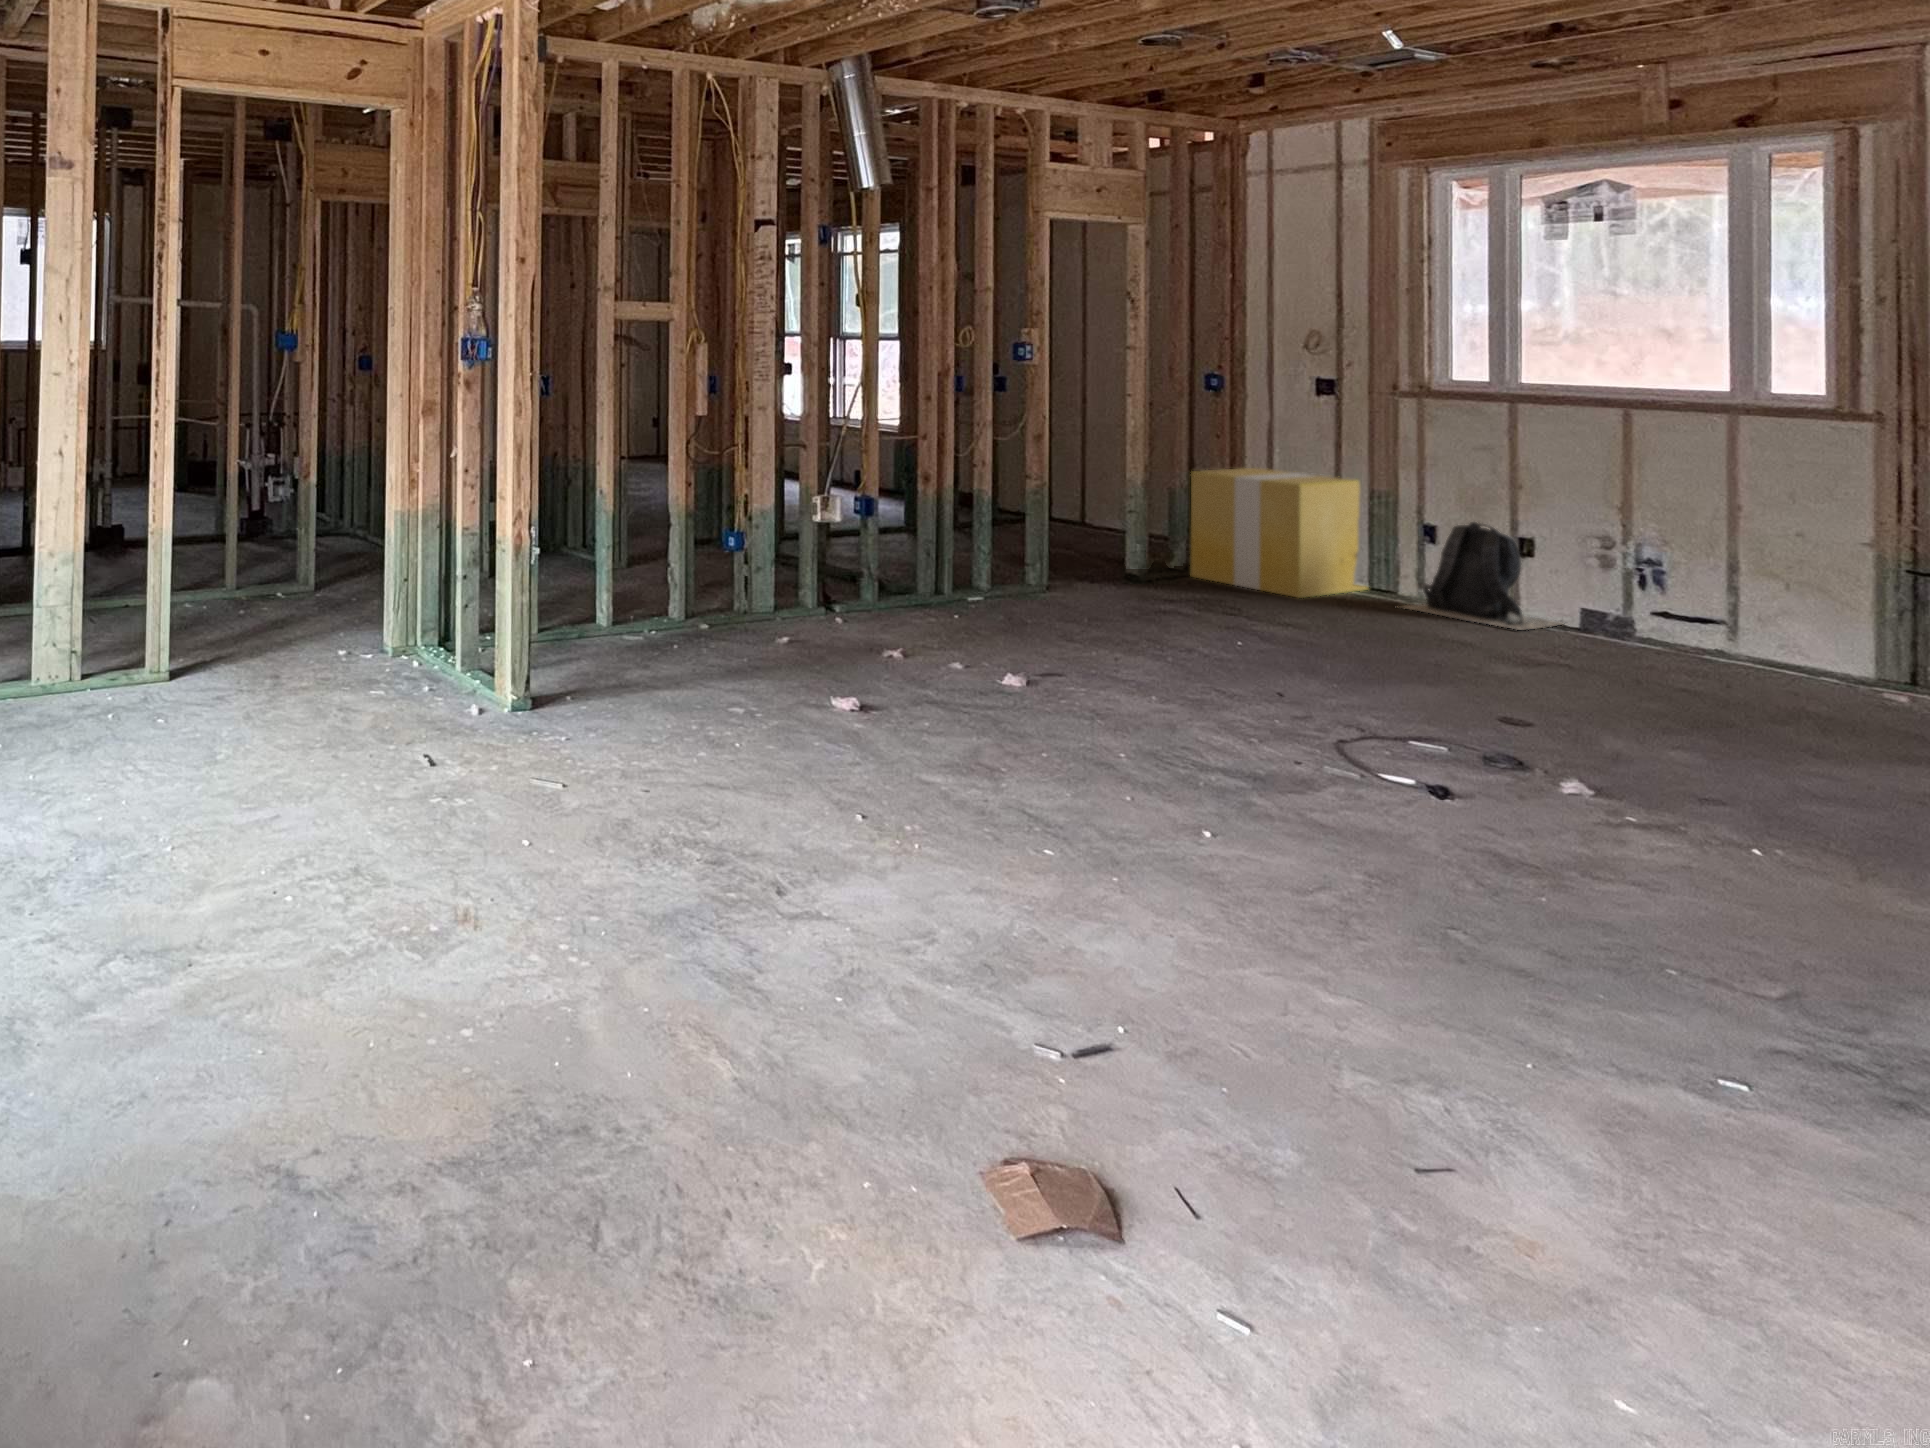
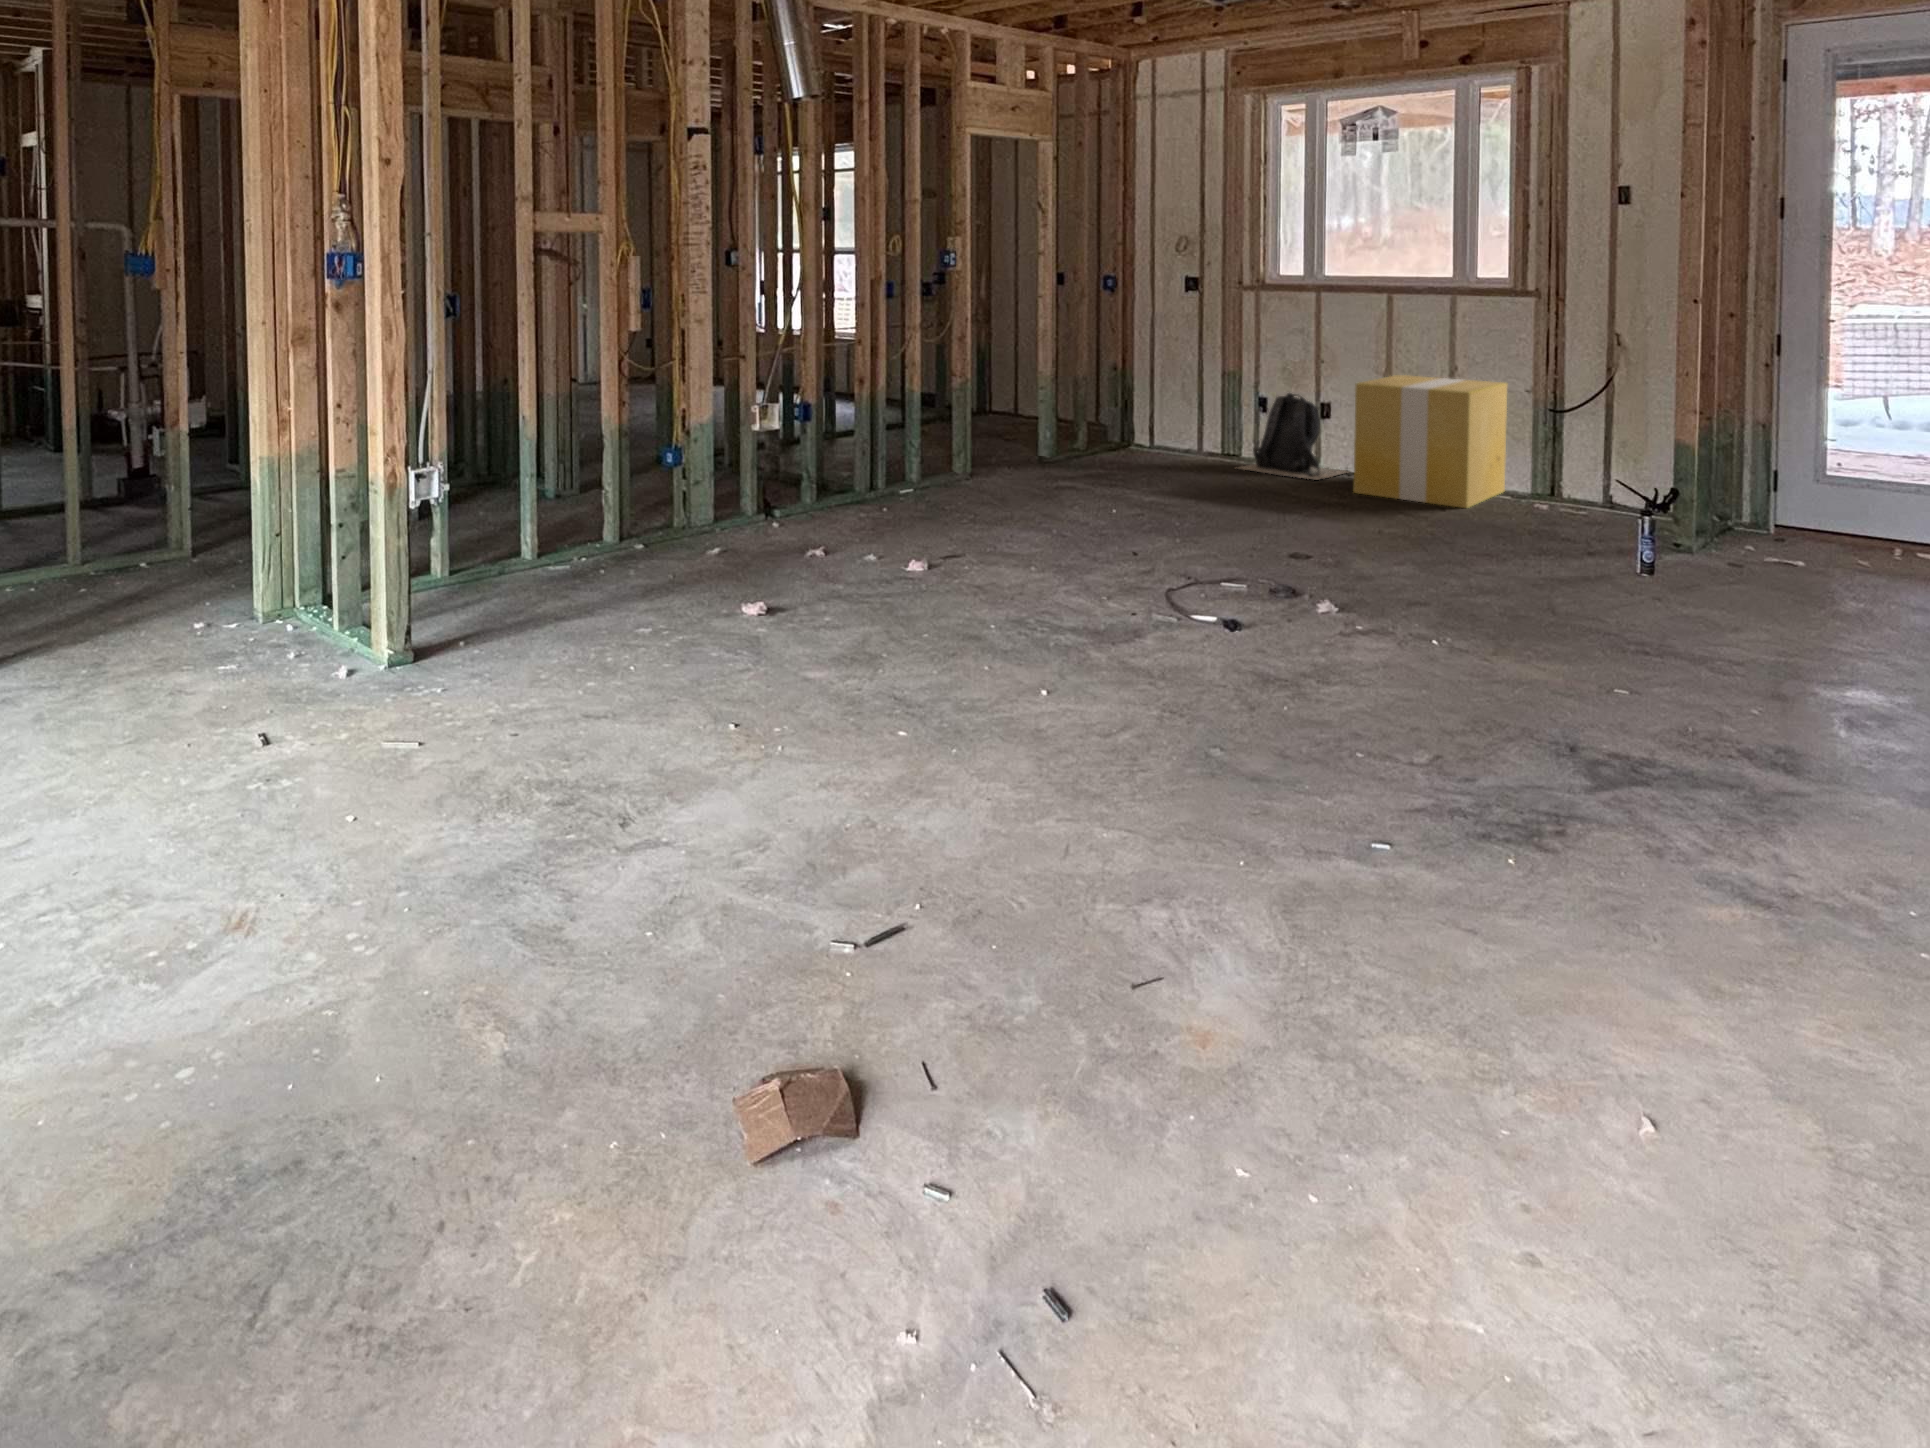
cardboard box: present [1190,468,1367,598] -> present [1353,375,1507,508]

